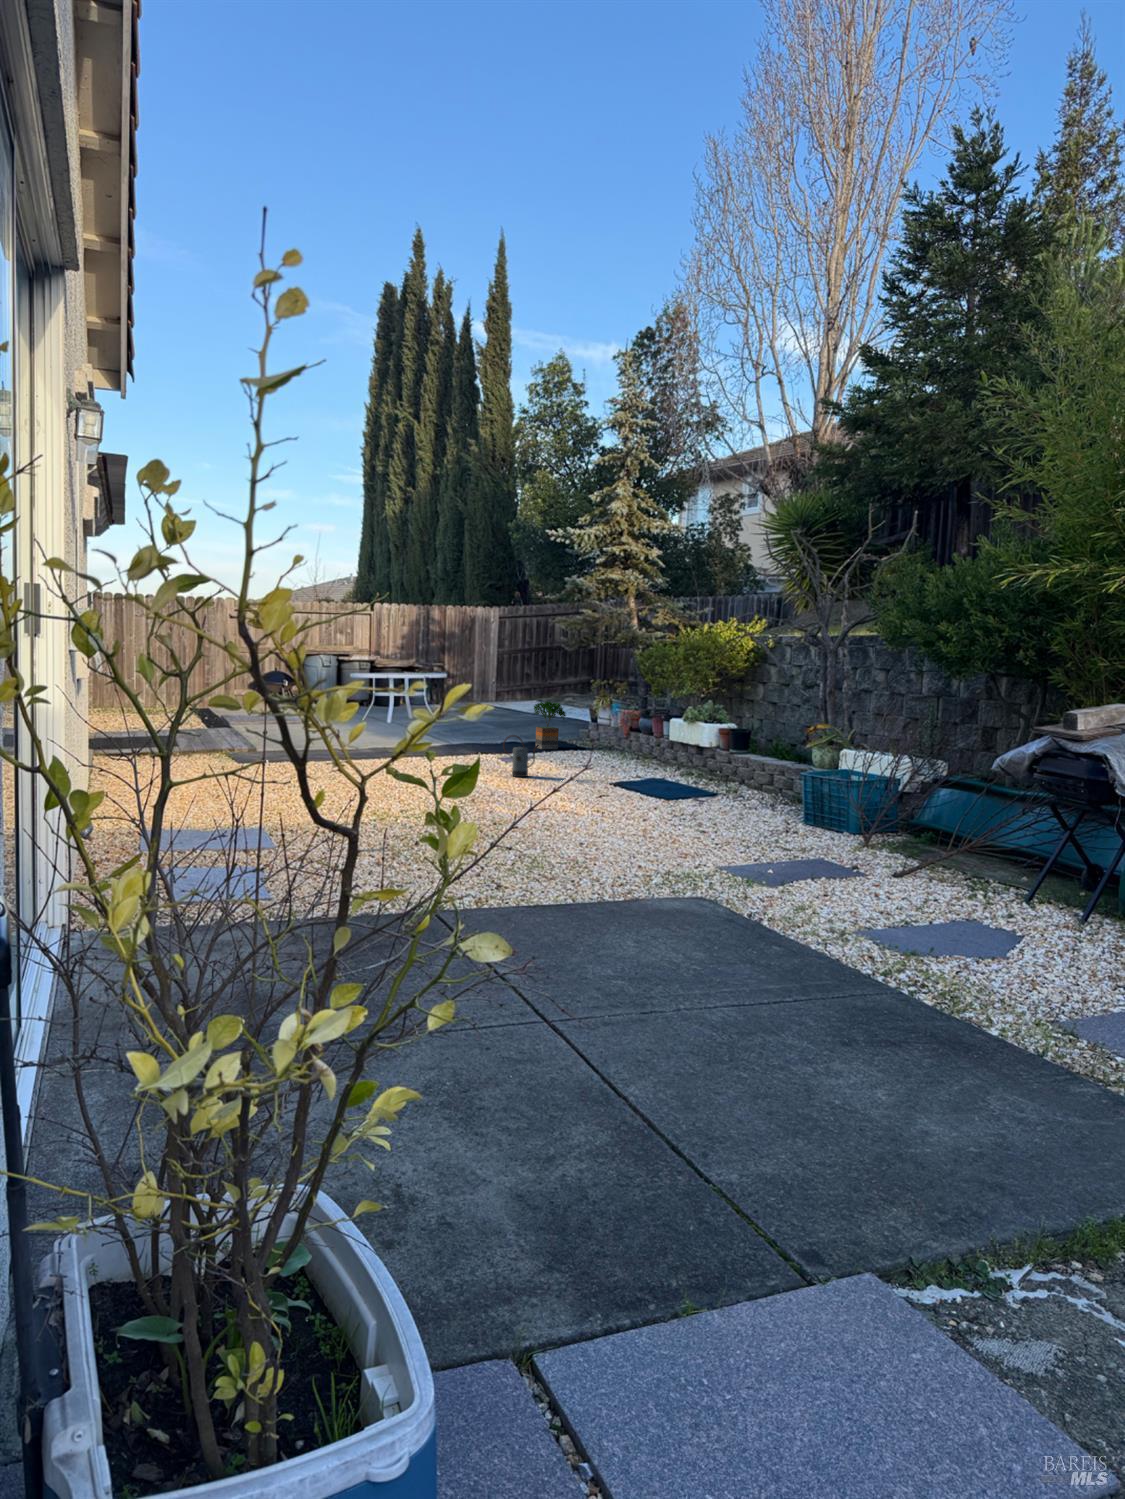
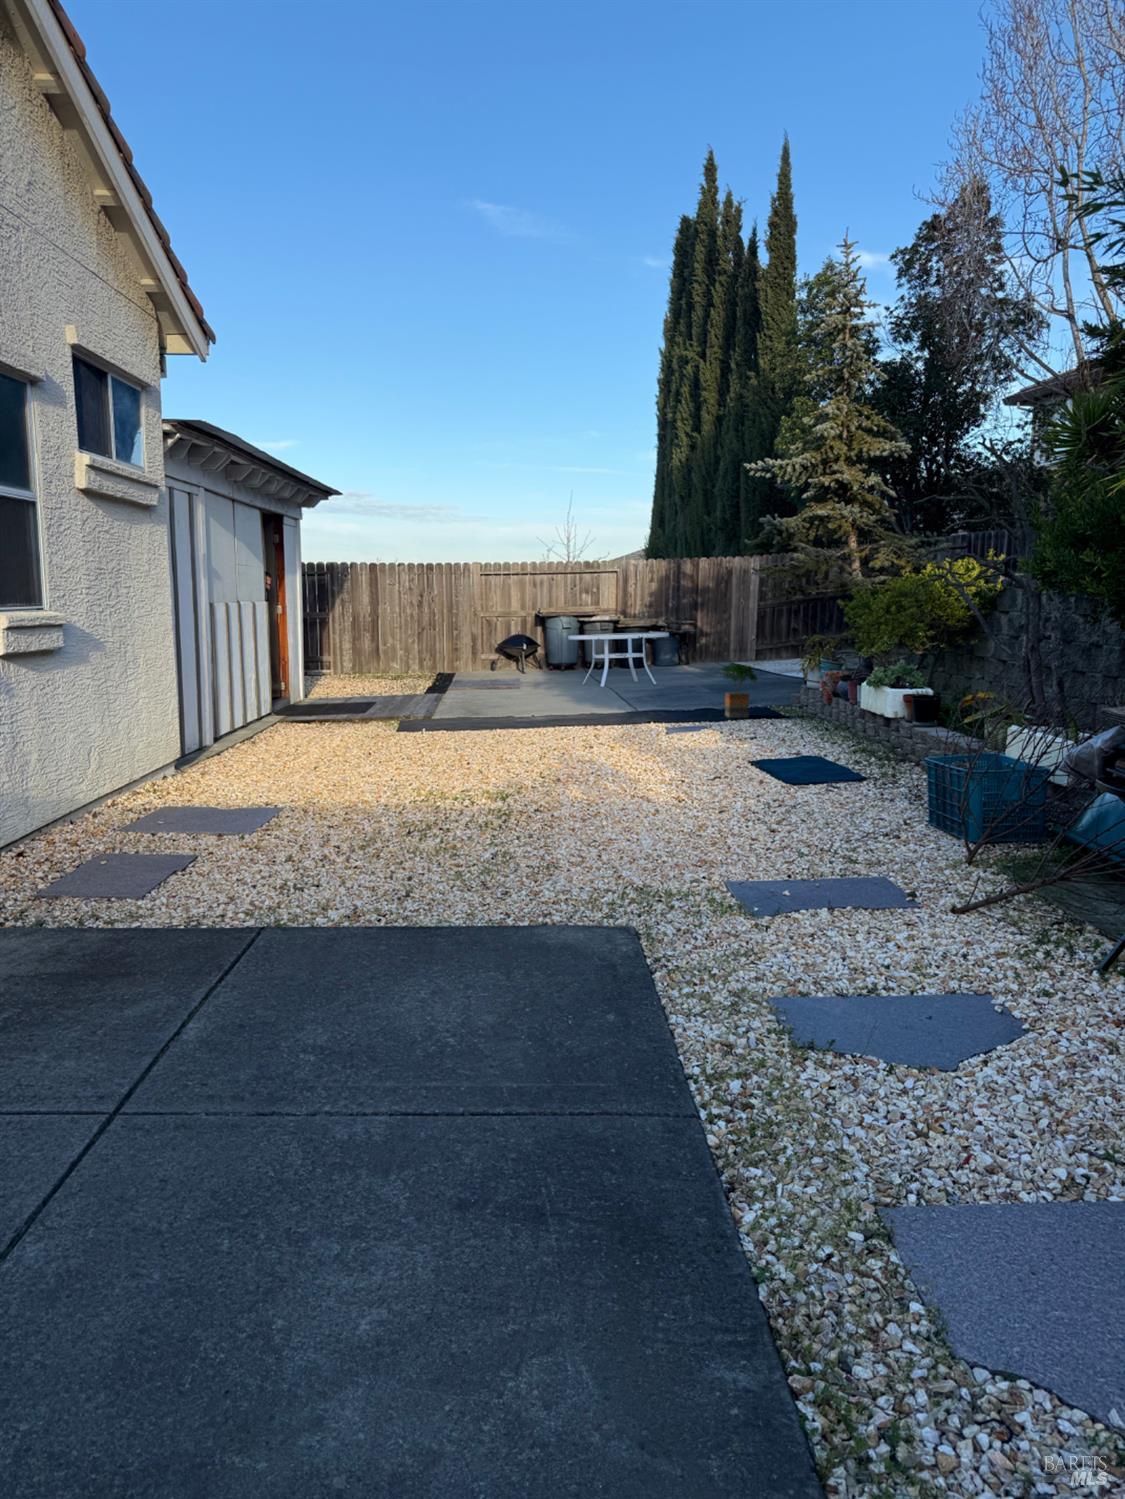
watering can: present [503,735,538,777] -> none [645,703,683,750]

